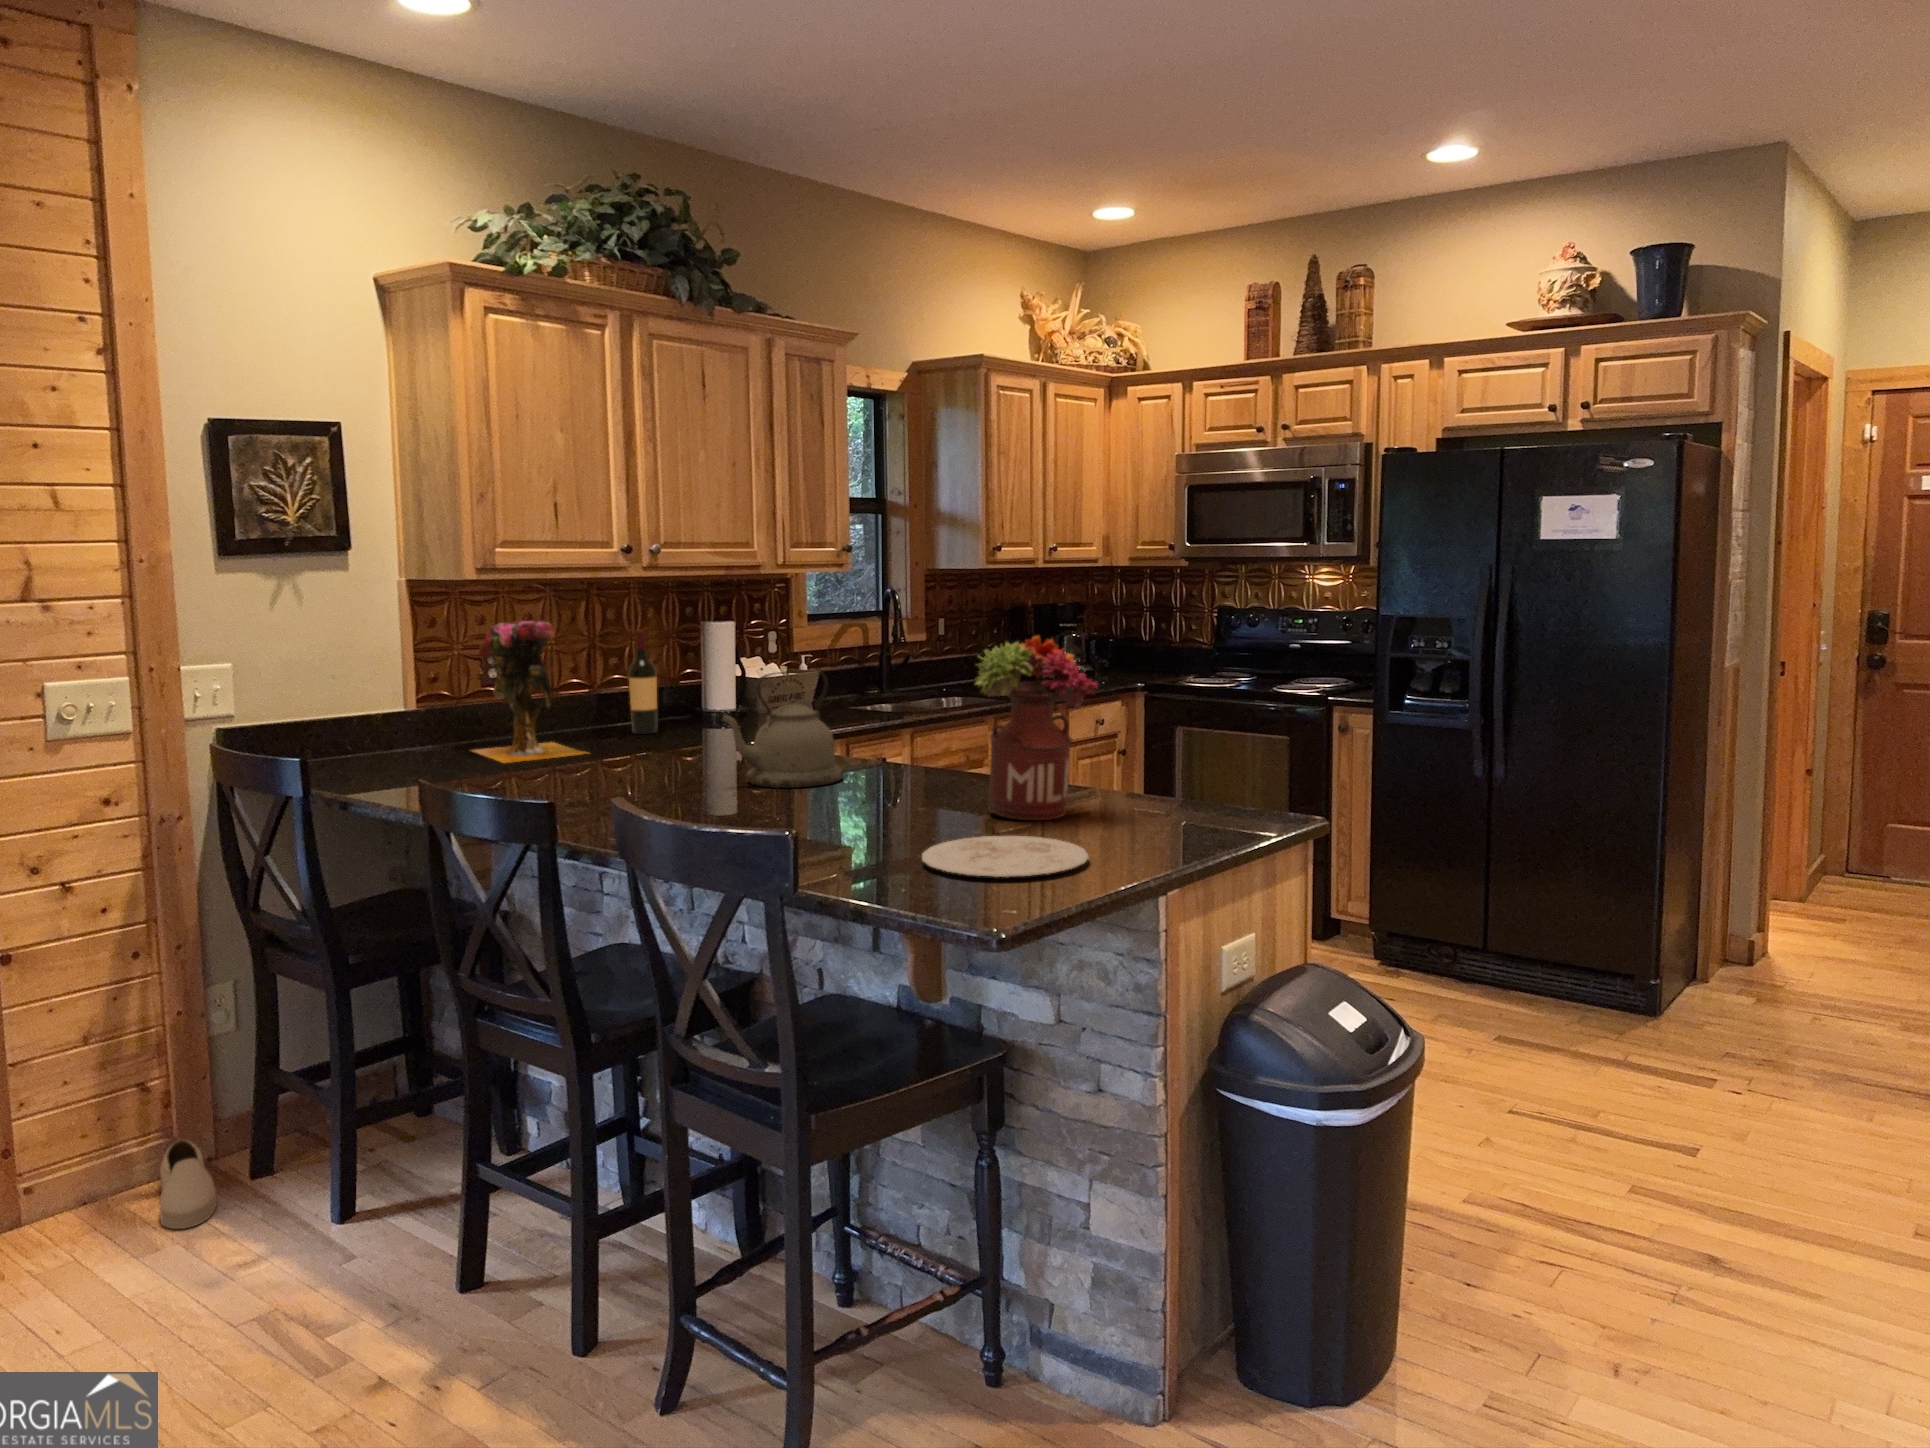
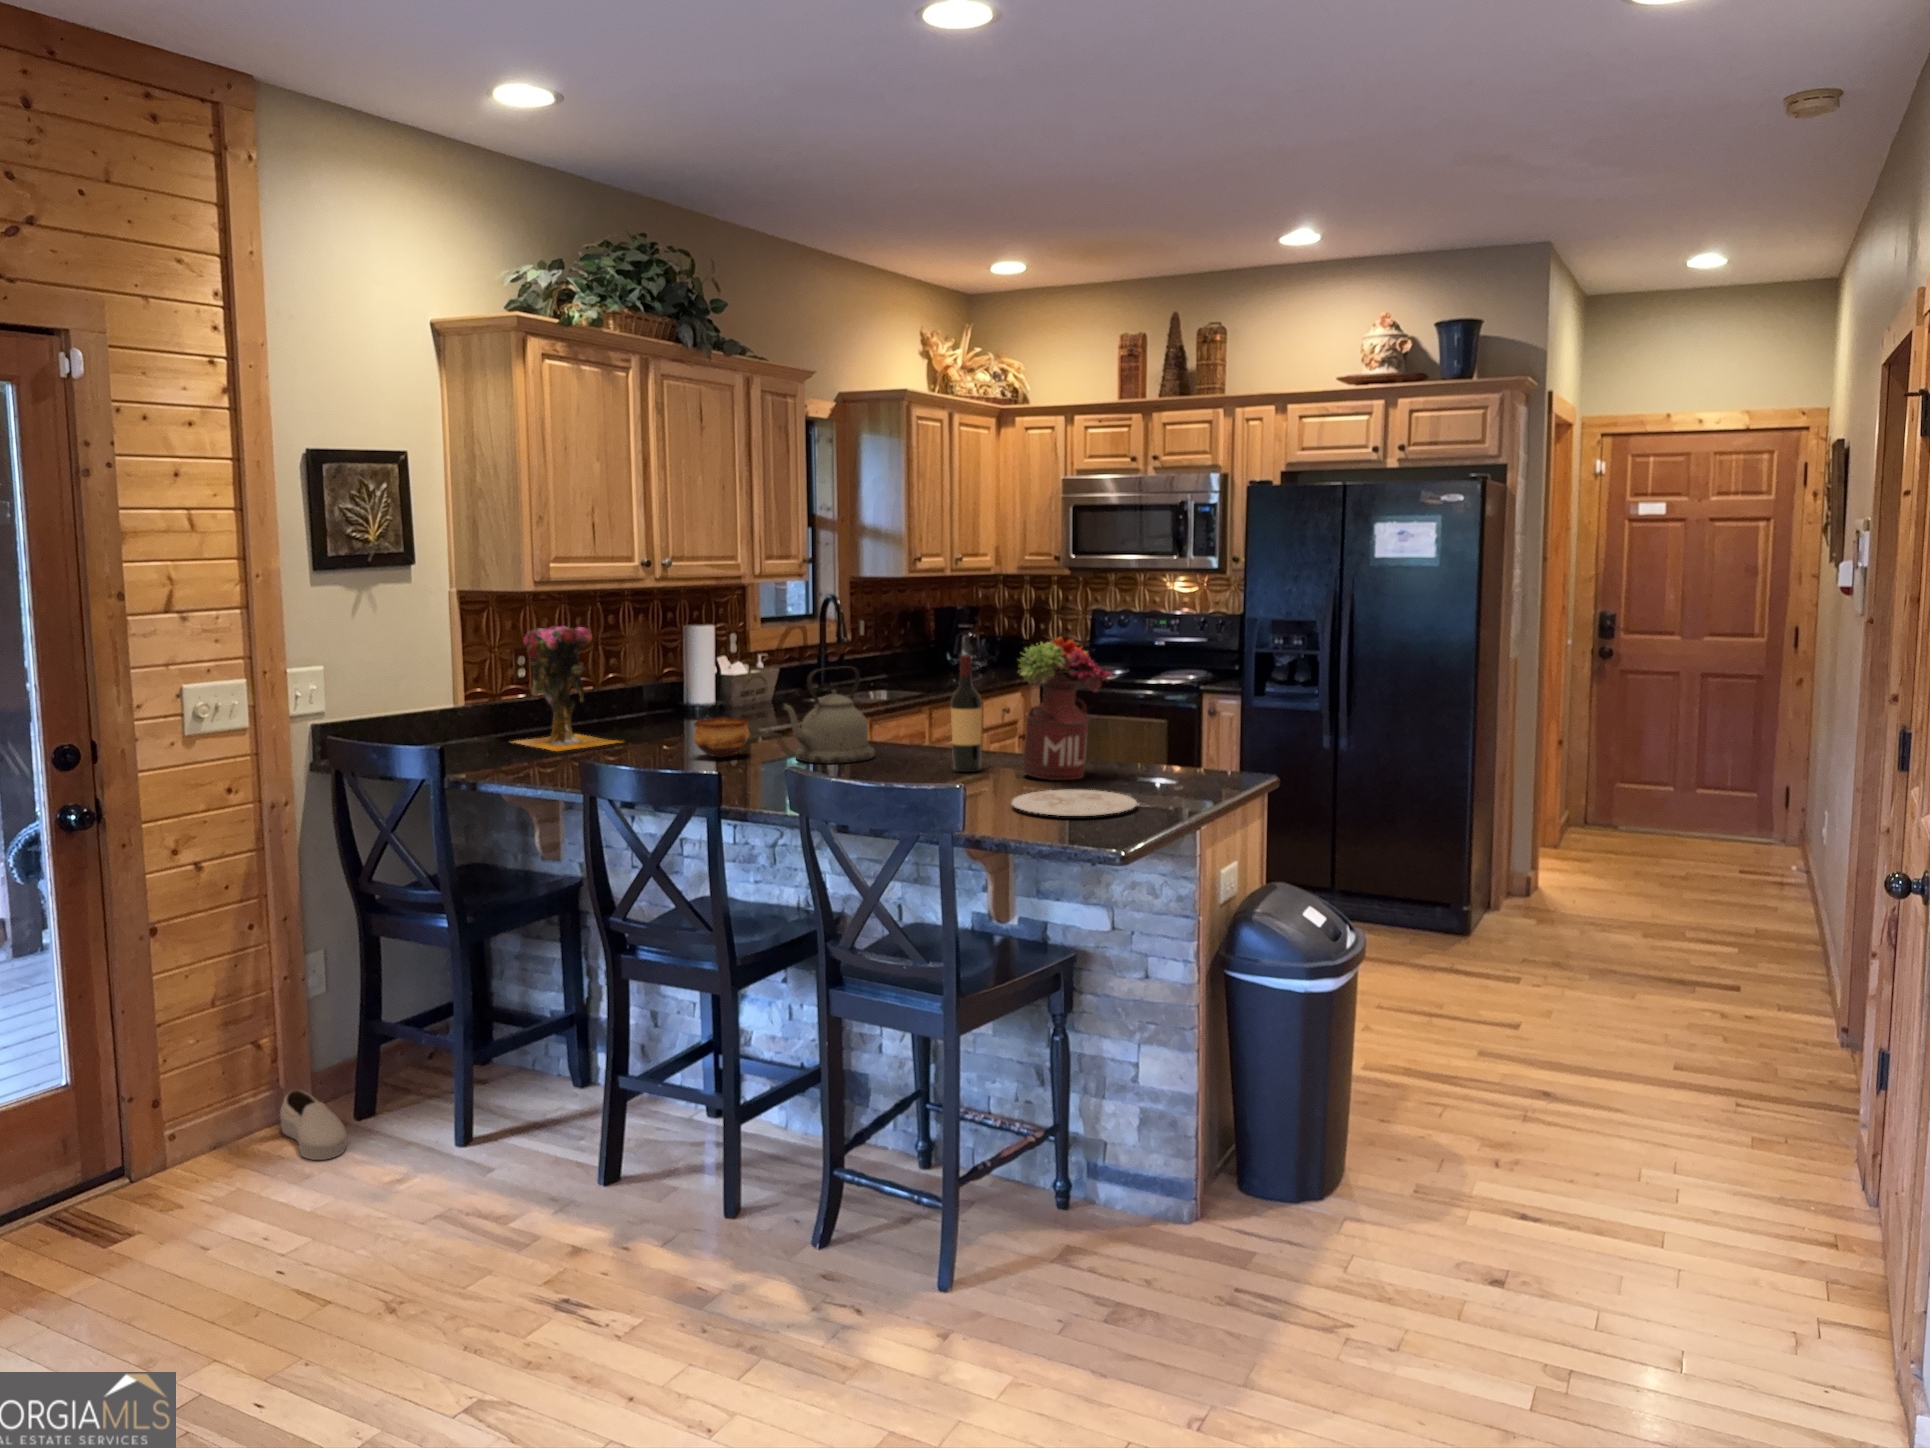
wine bottle: present [629,630,657,734] -> present [951,655,982,772]
bowl: none [634,728,706,777] -> present [693,717,750,758]

